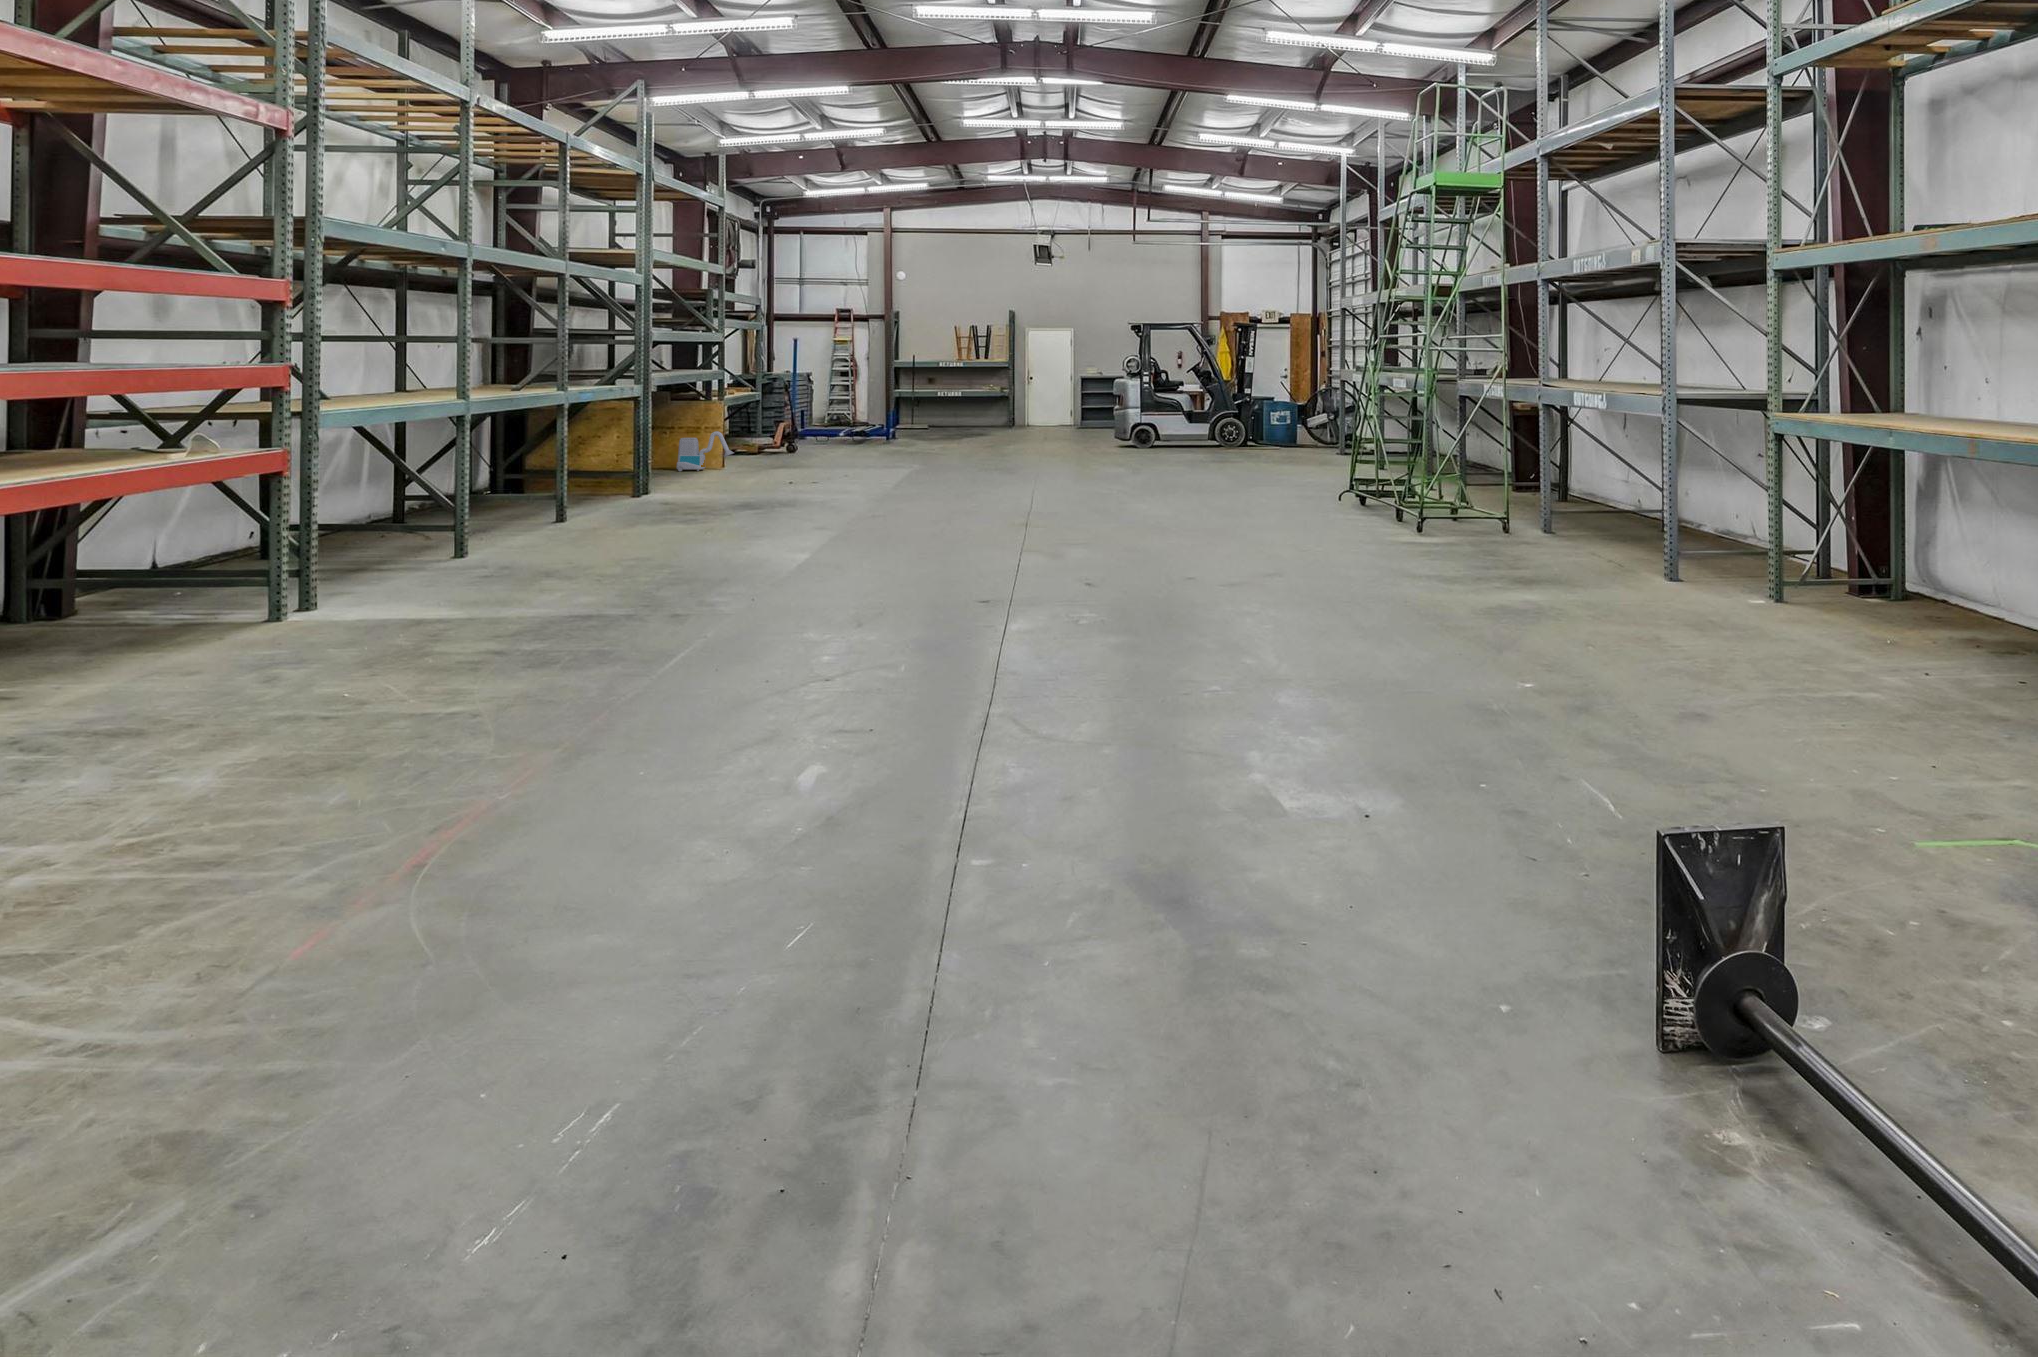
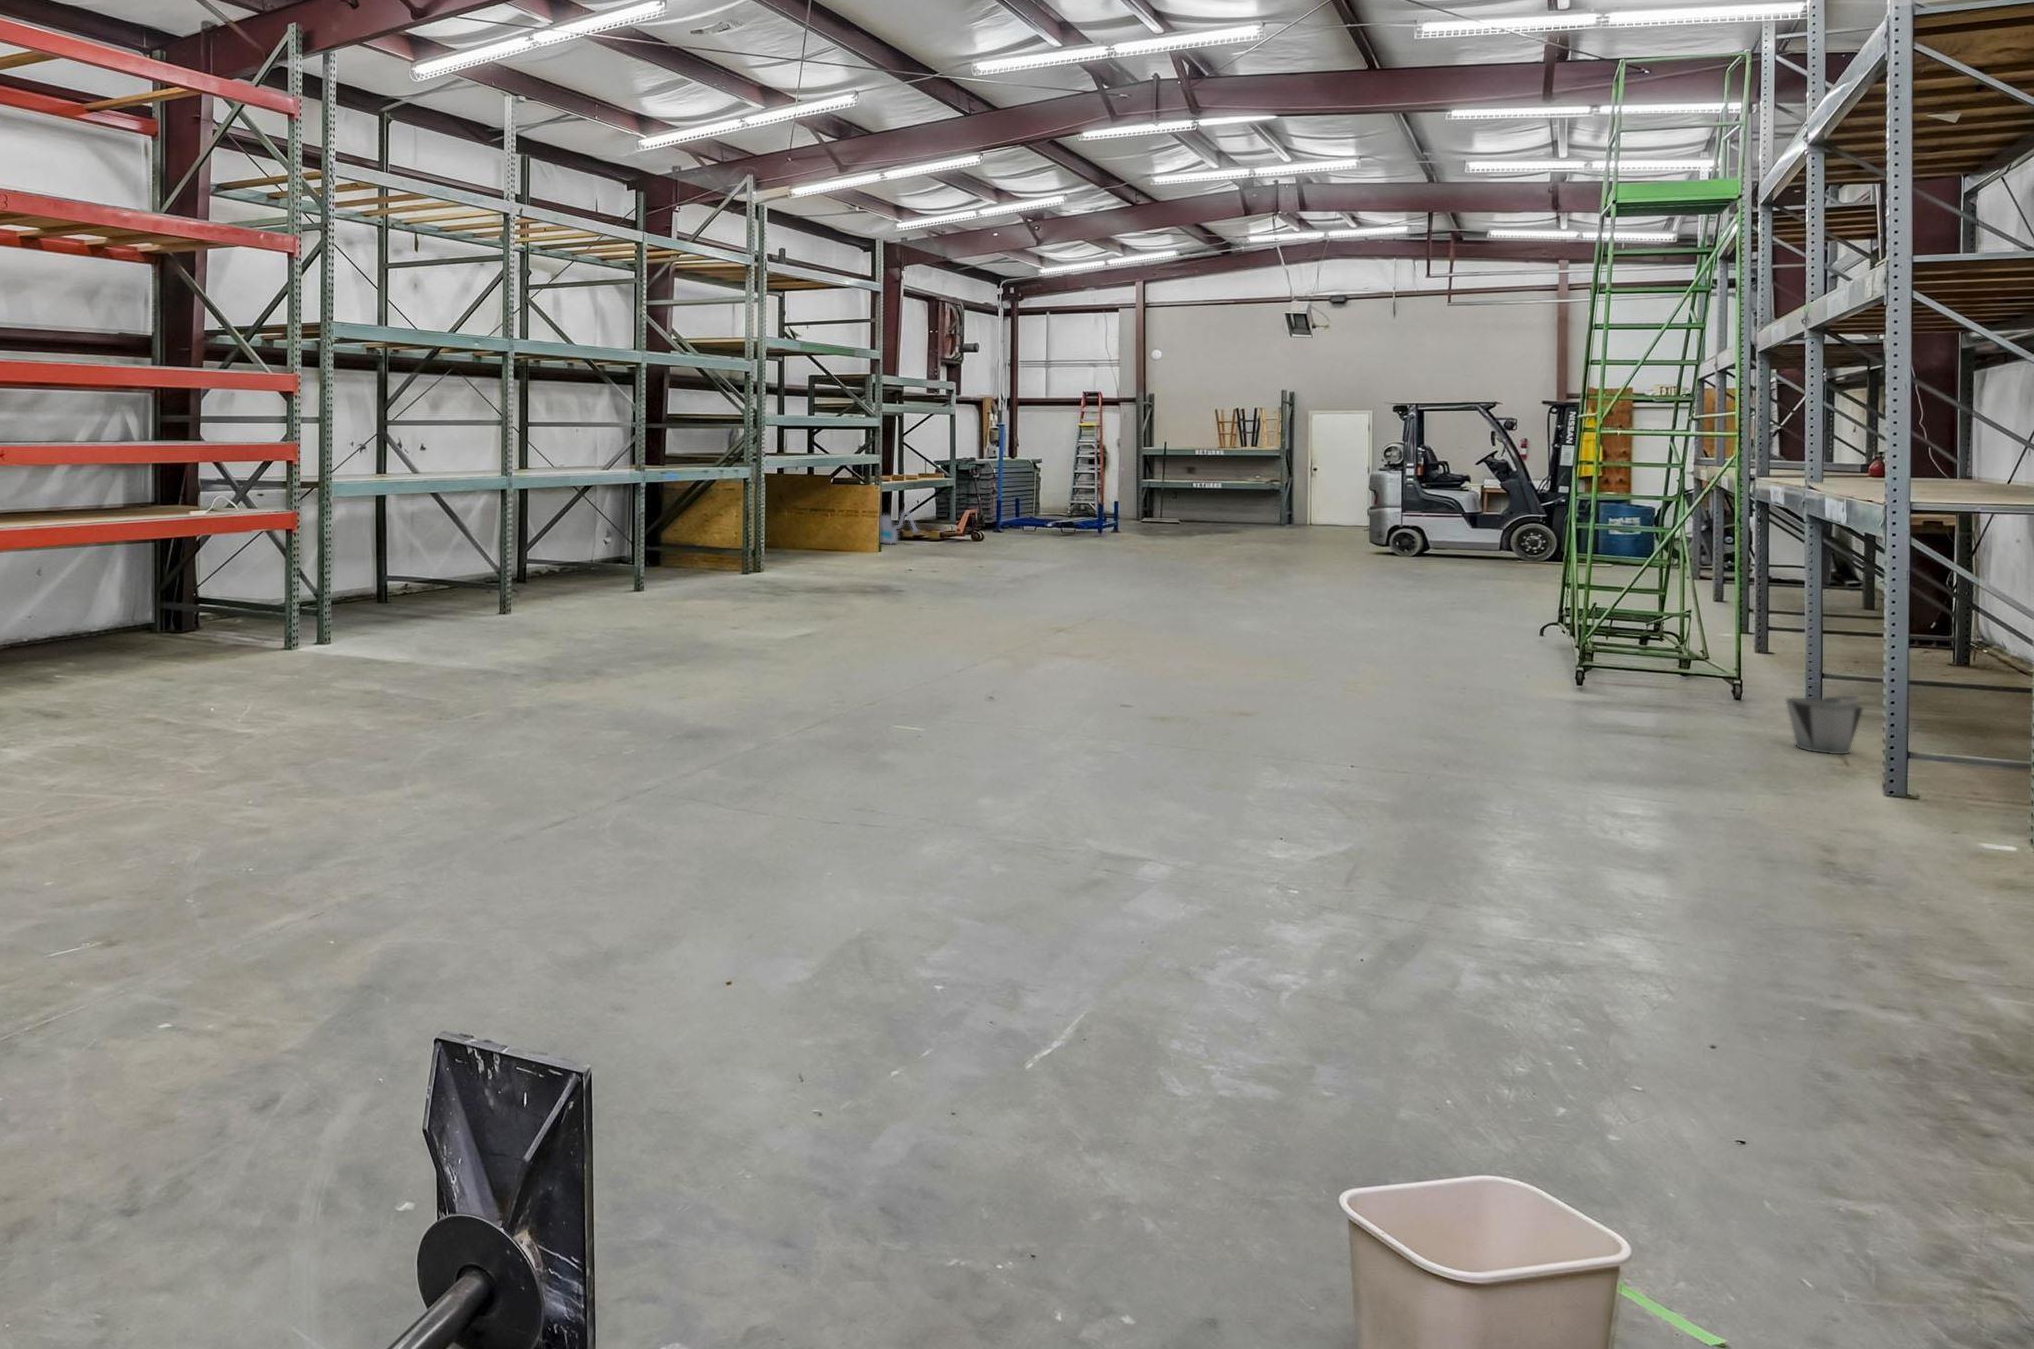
bucket: none [1937,559,2003,618] -> present [1786,696,1862,754]

